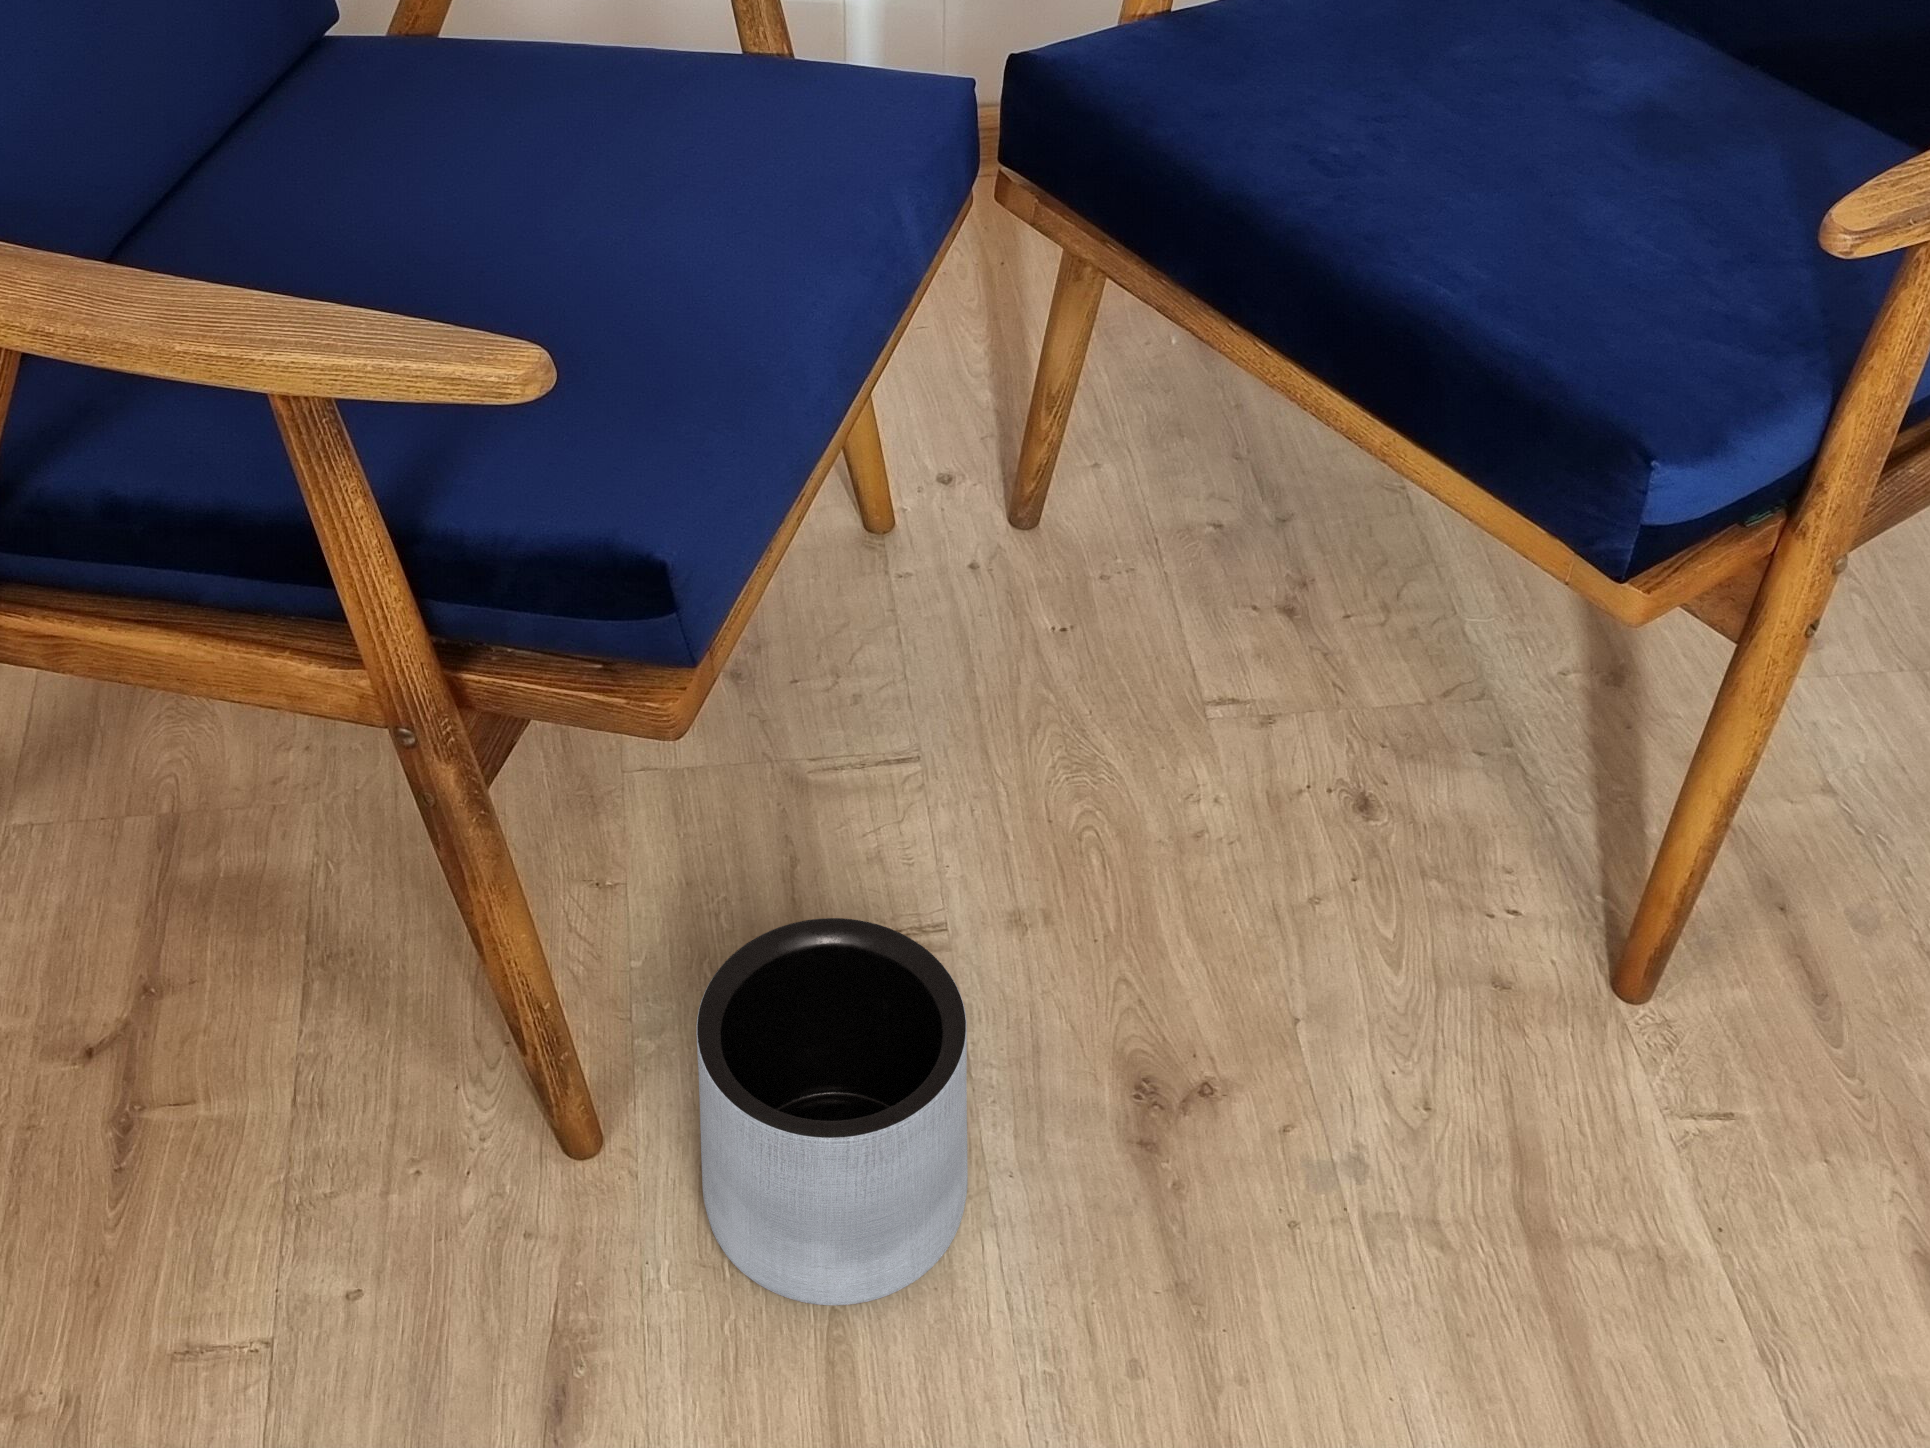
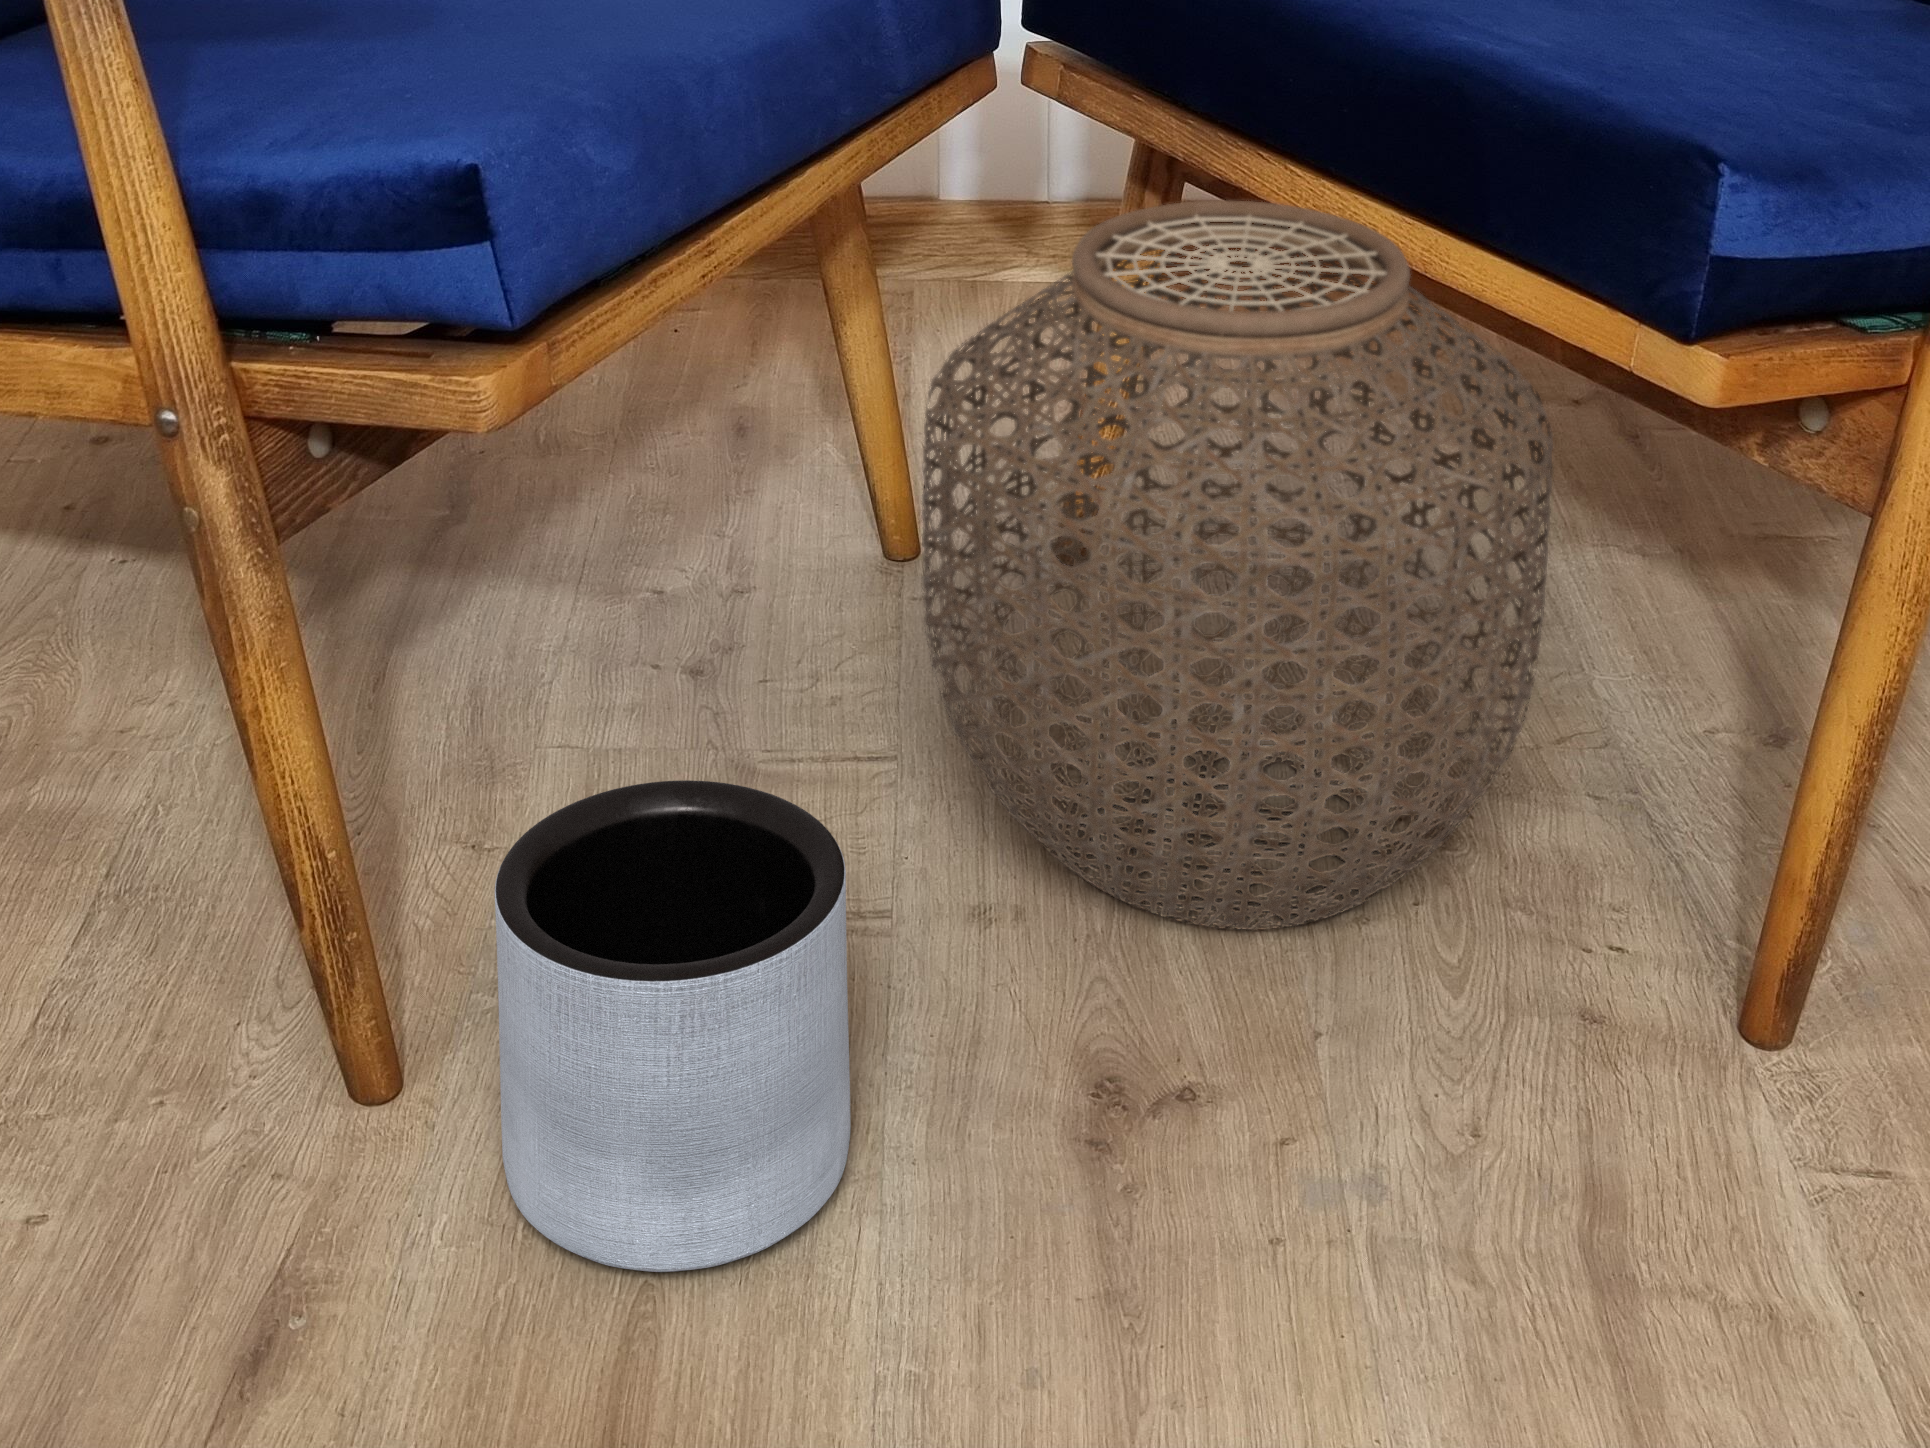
woven basket: none [955,347,1470,923] -> present [922,200,1553,930]

